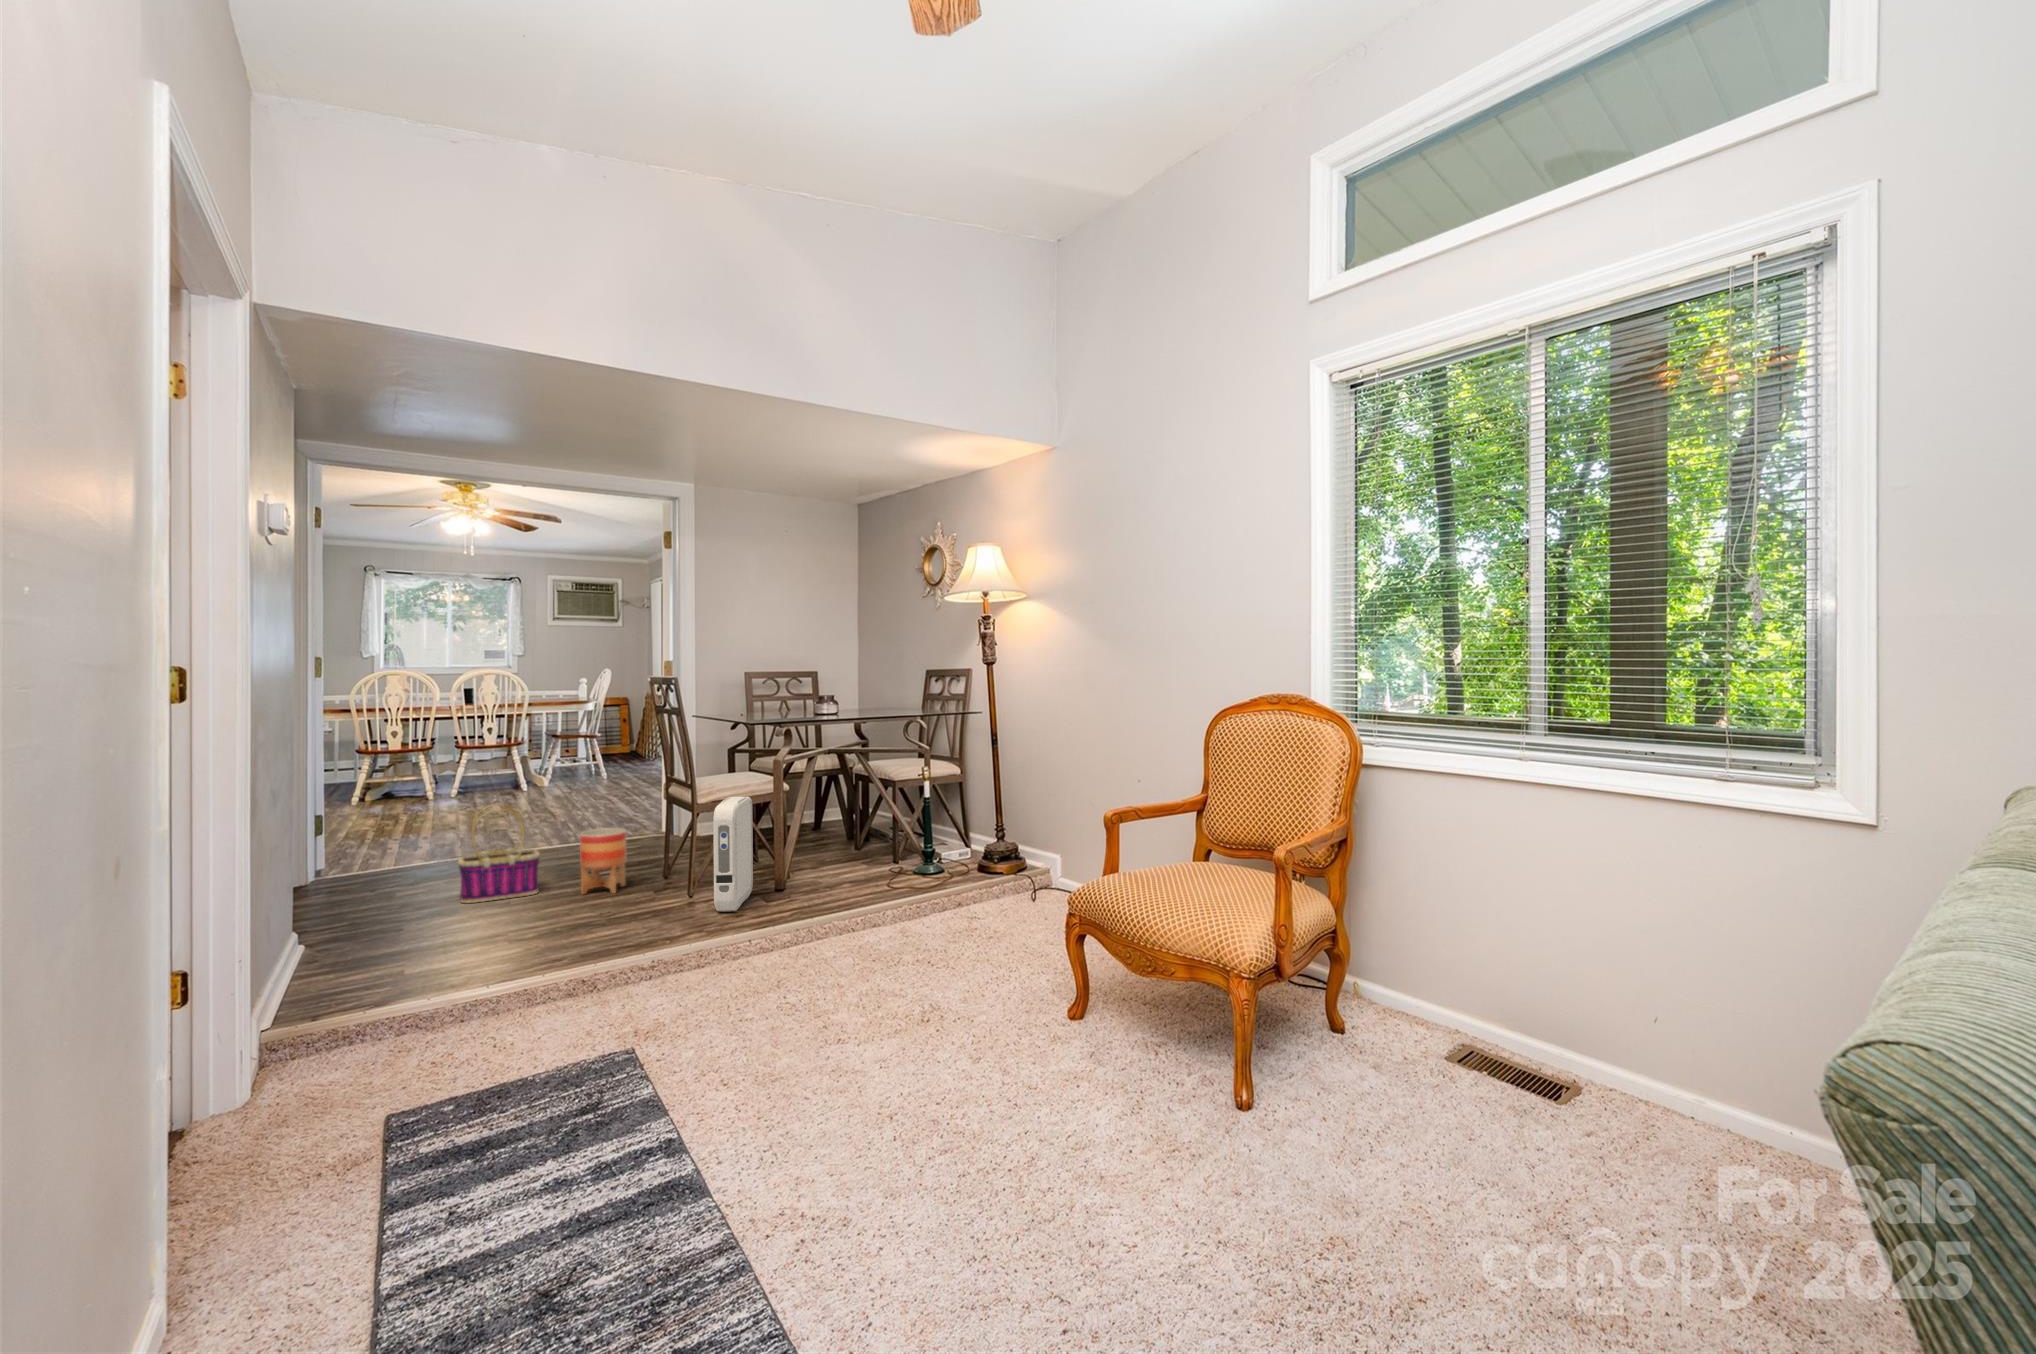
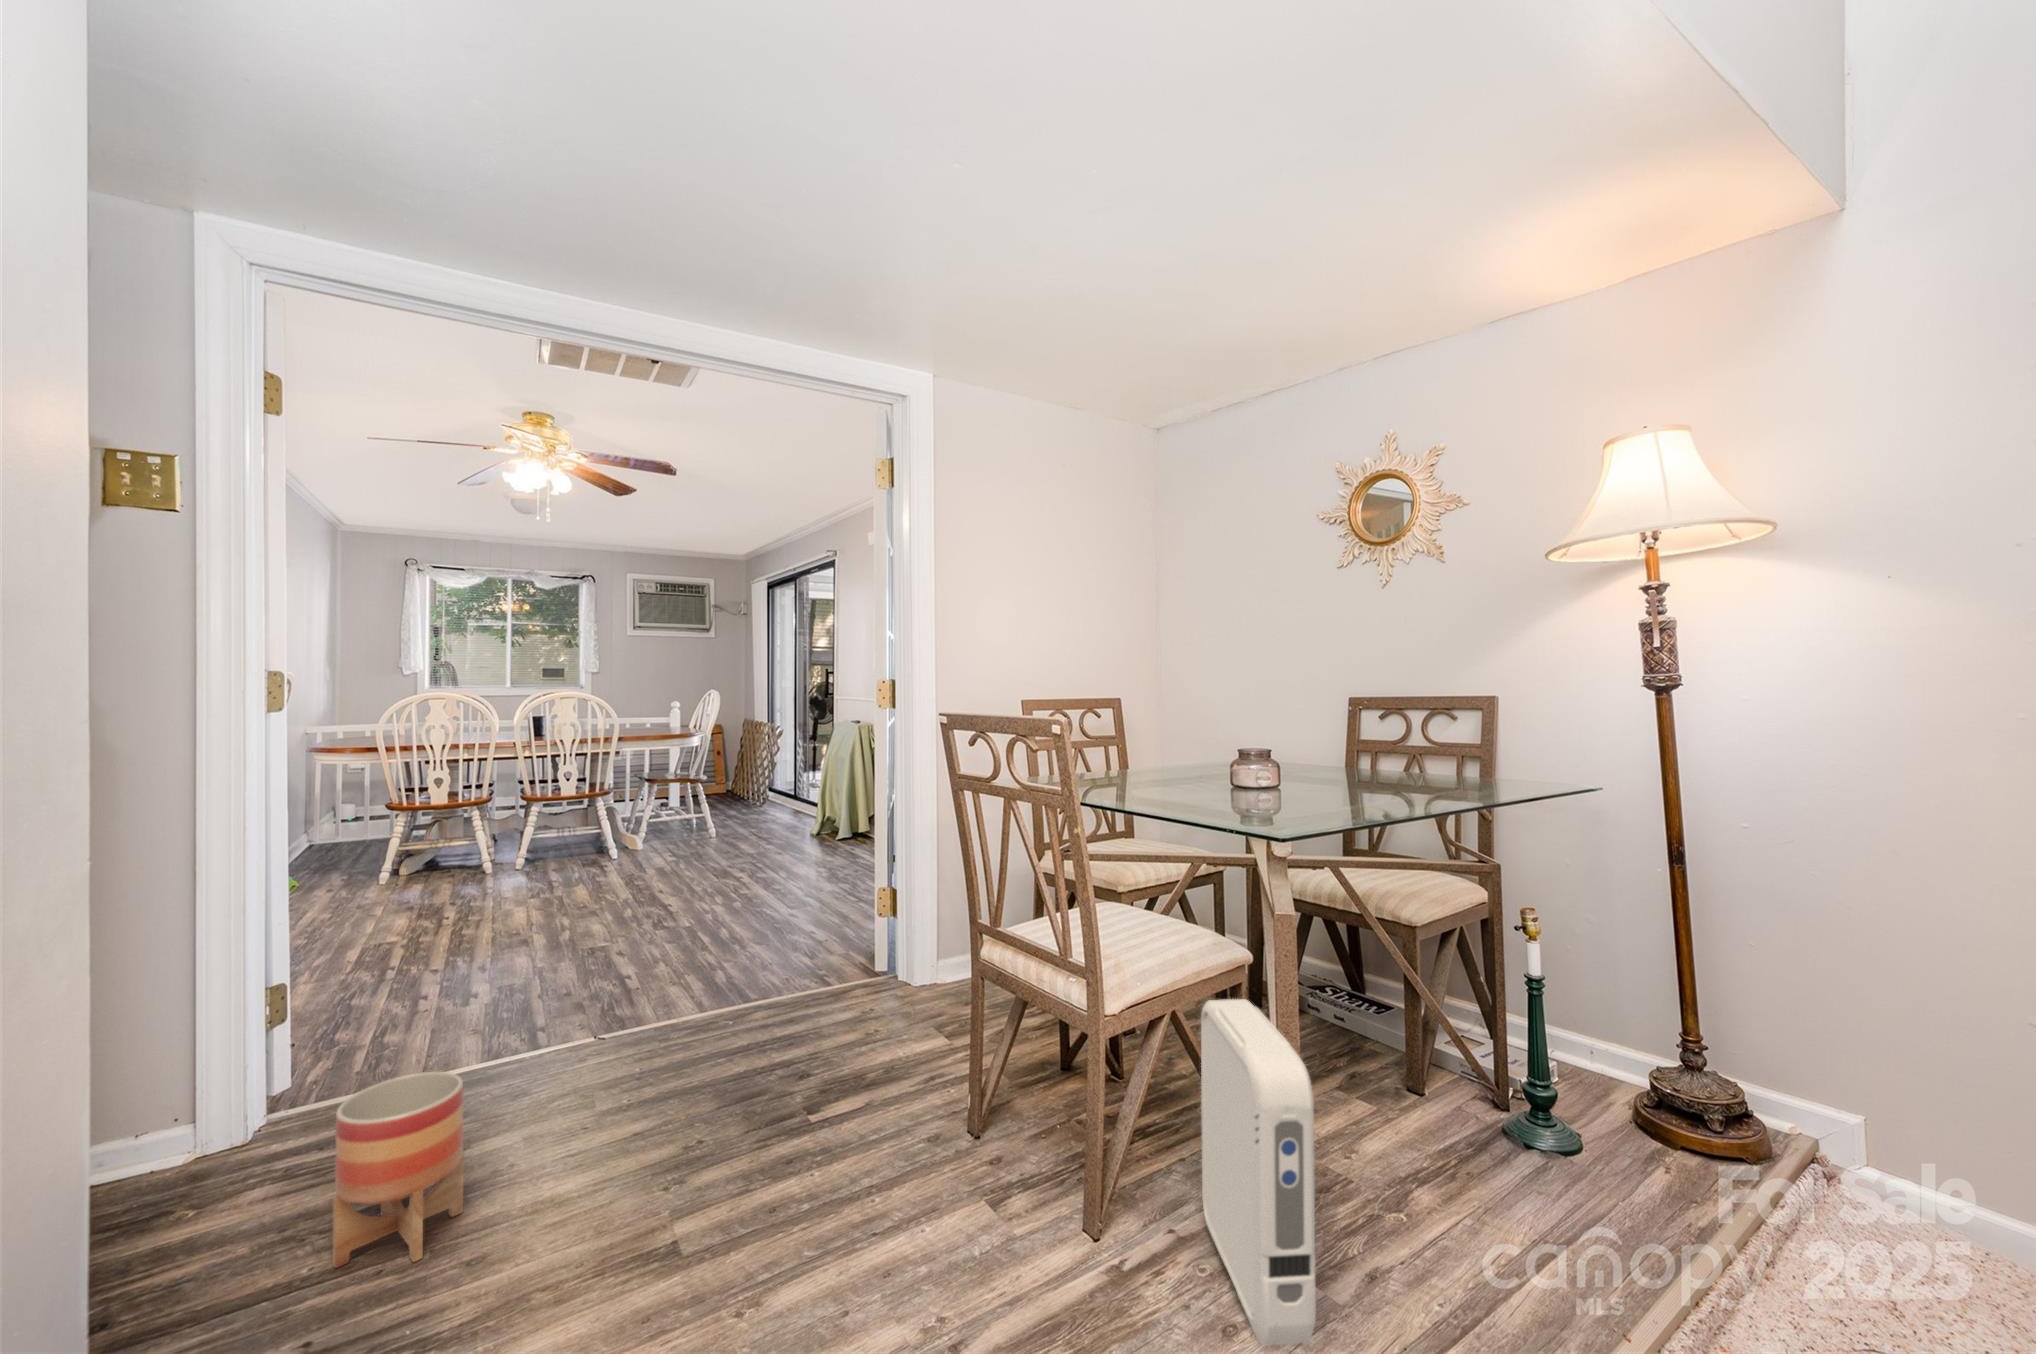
basket: present [458,804,540,903] -> none [568,1000,750,1272]
planter: present [580,828,626,894] -> present [333,1072,464,1268]

